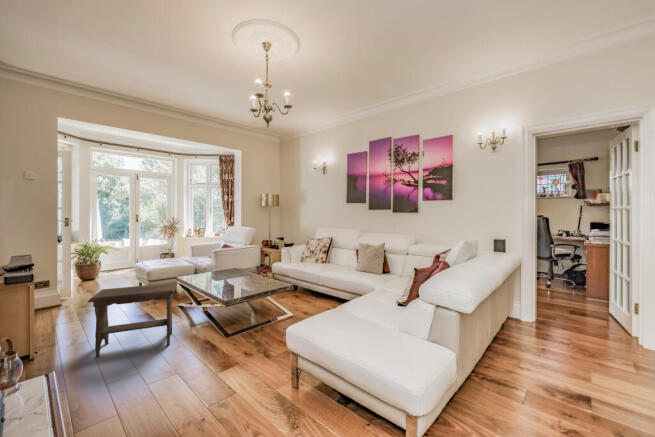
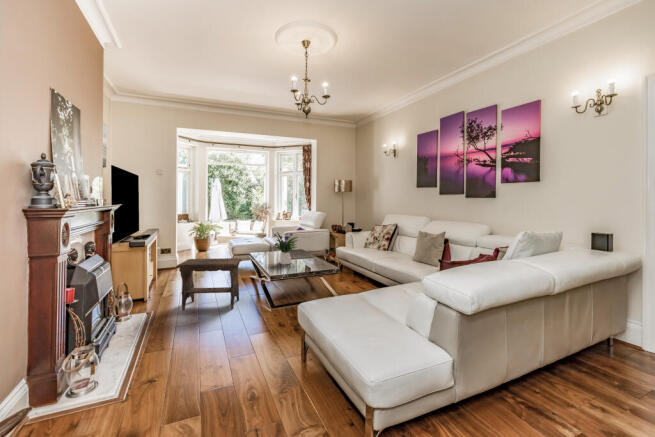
flower arrangement: none [208,250,244,286] -> present [273,232,298,264]

